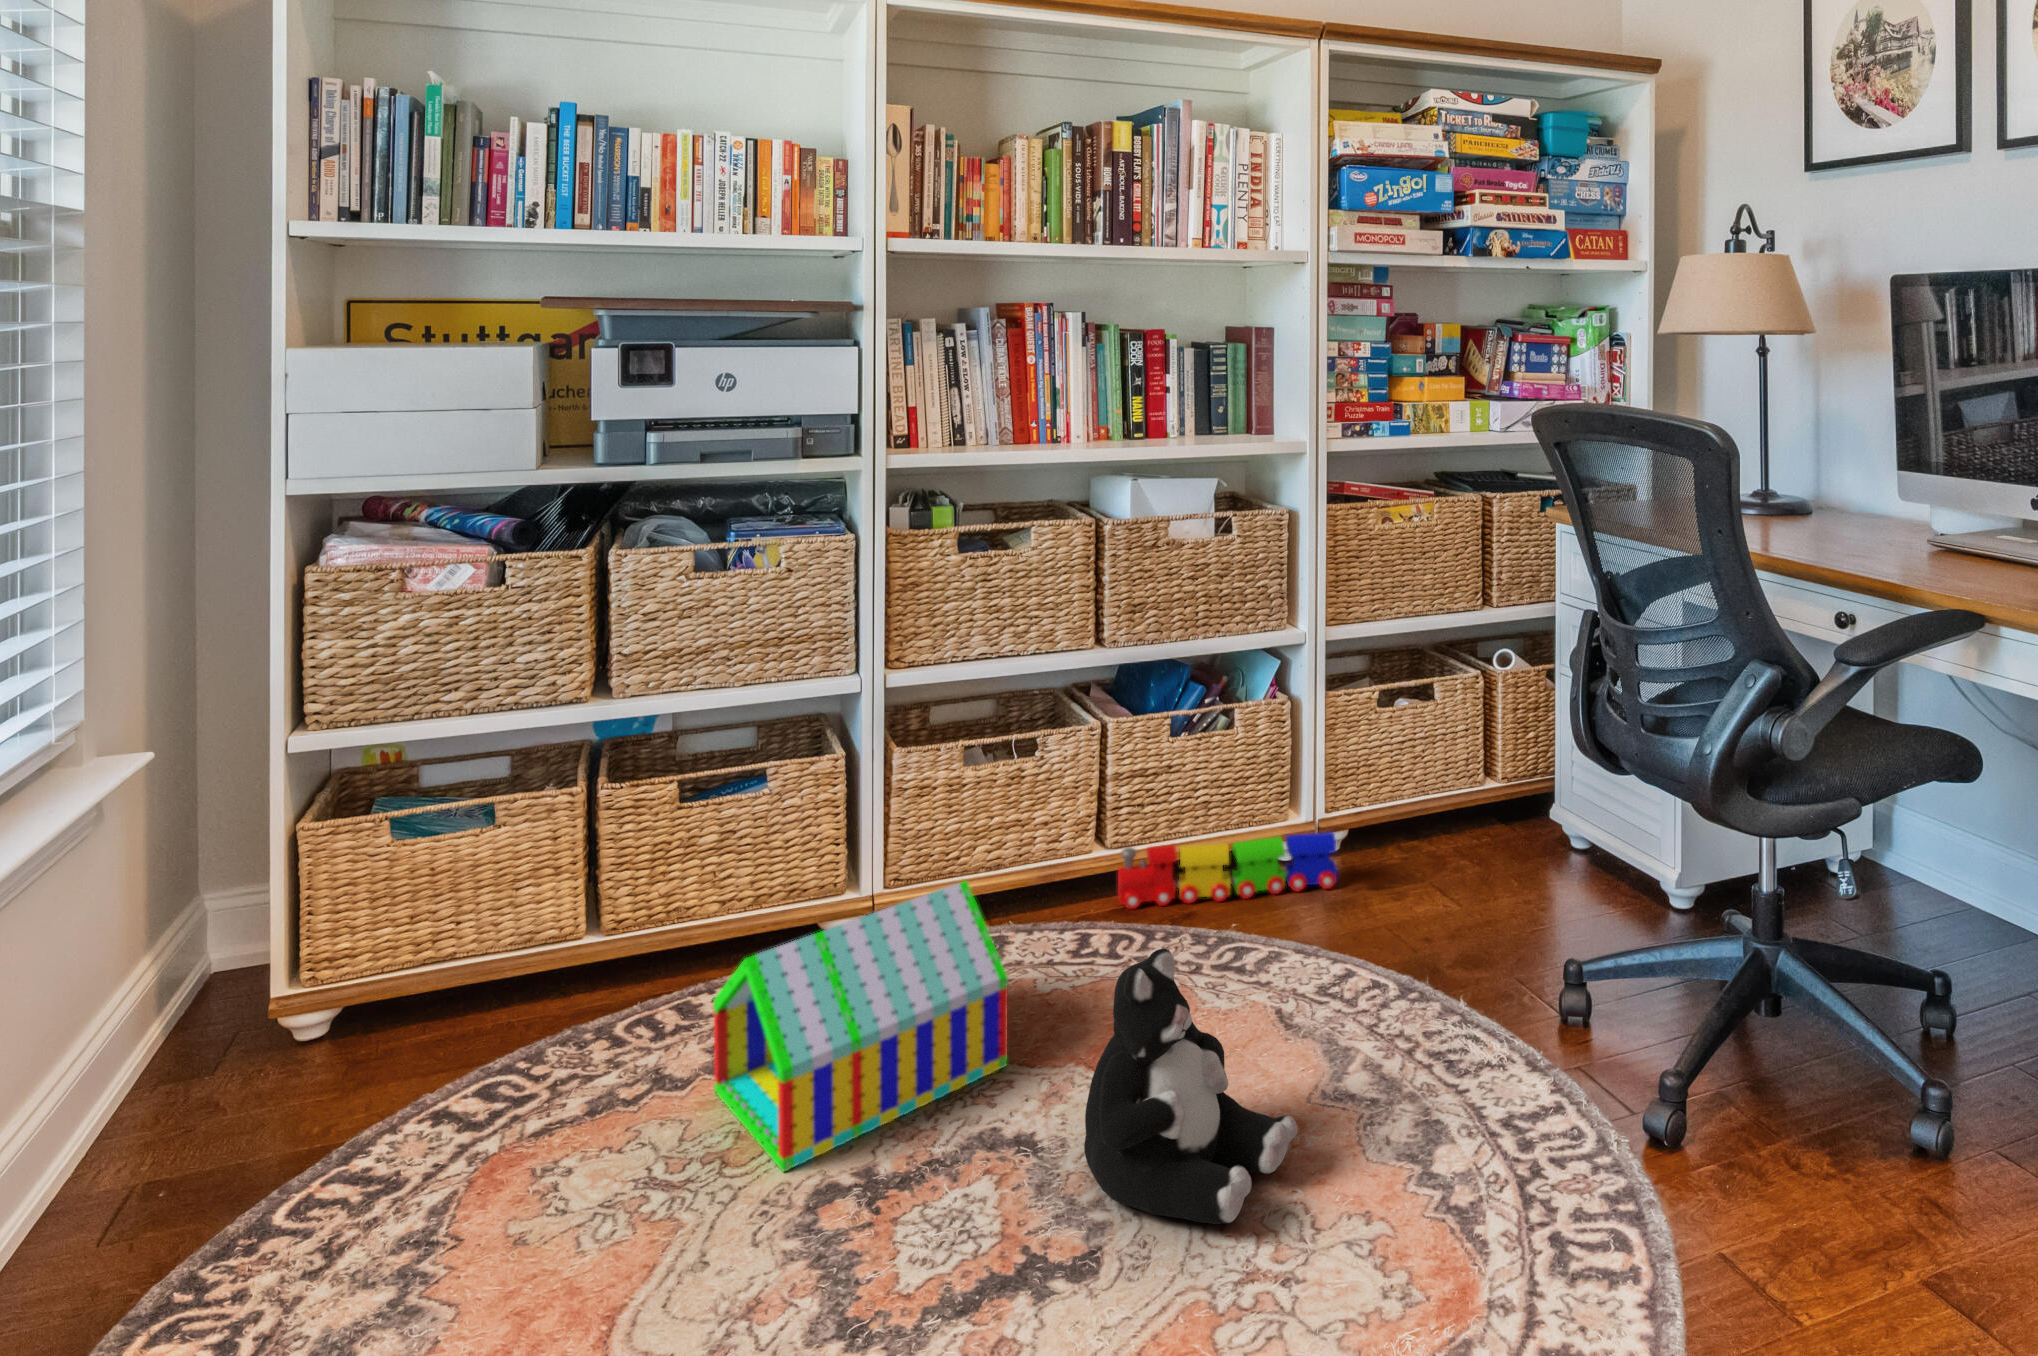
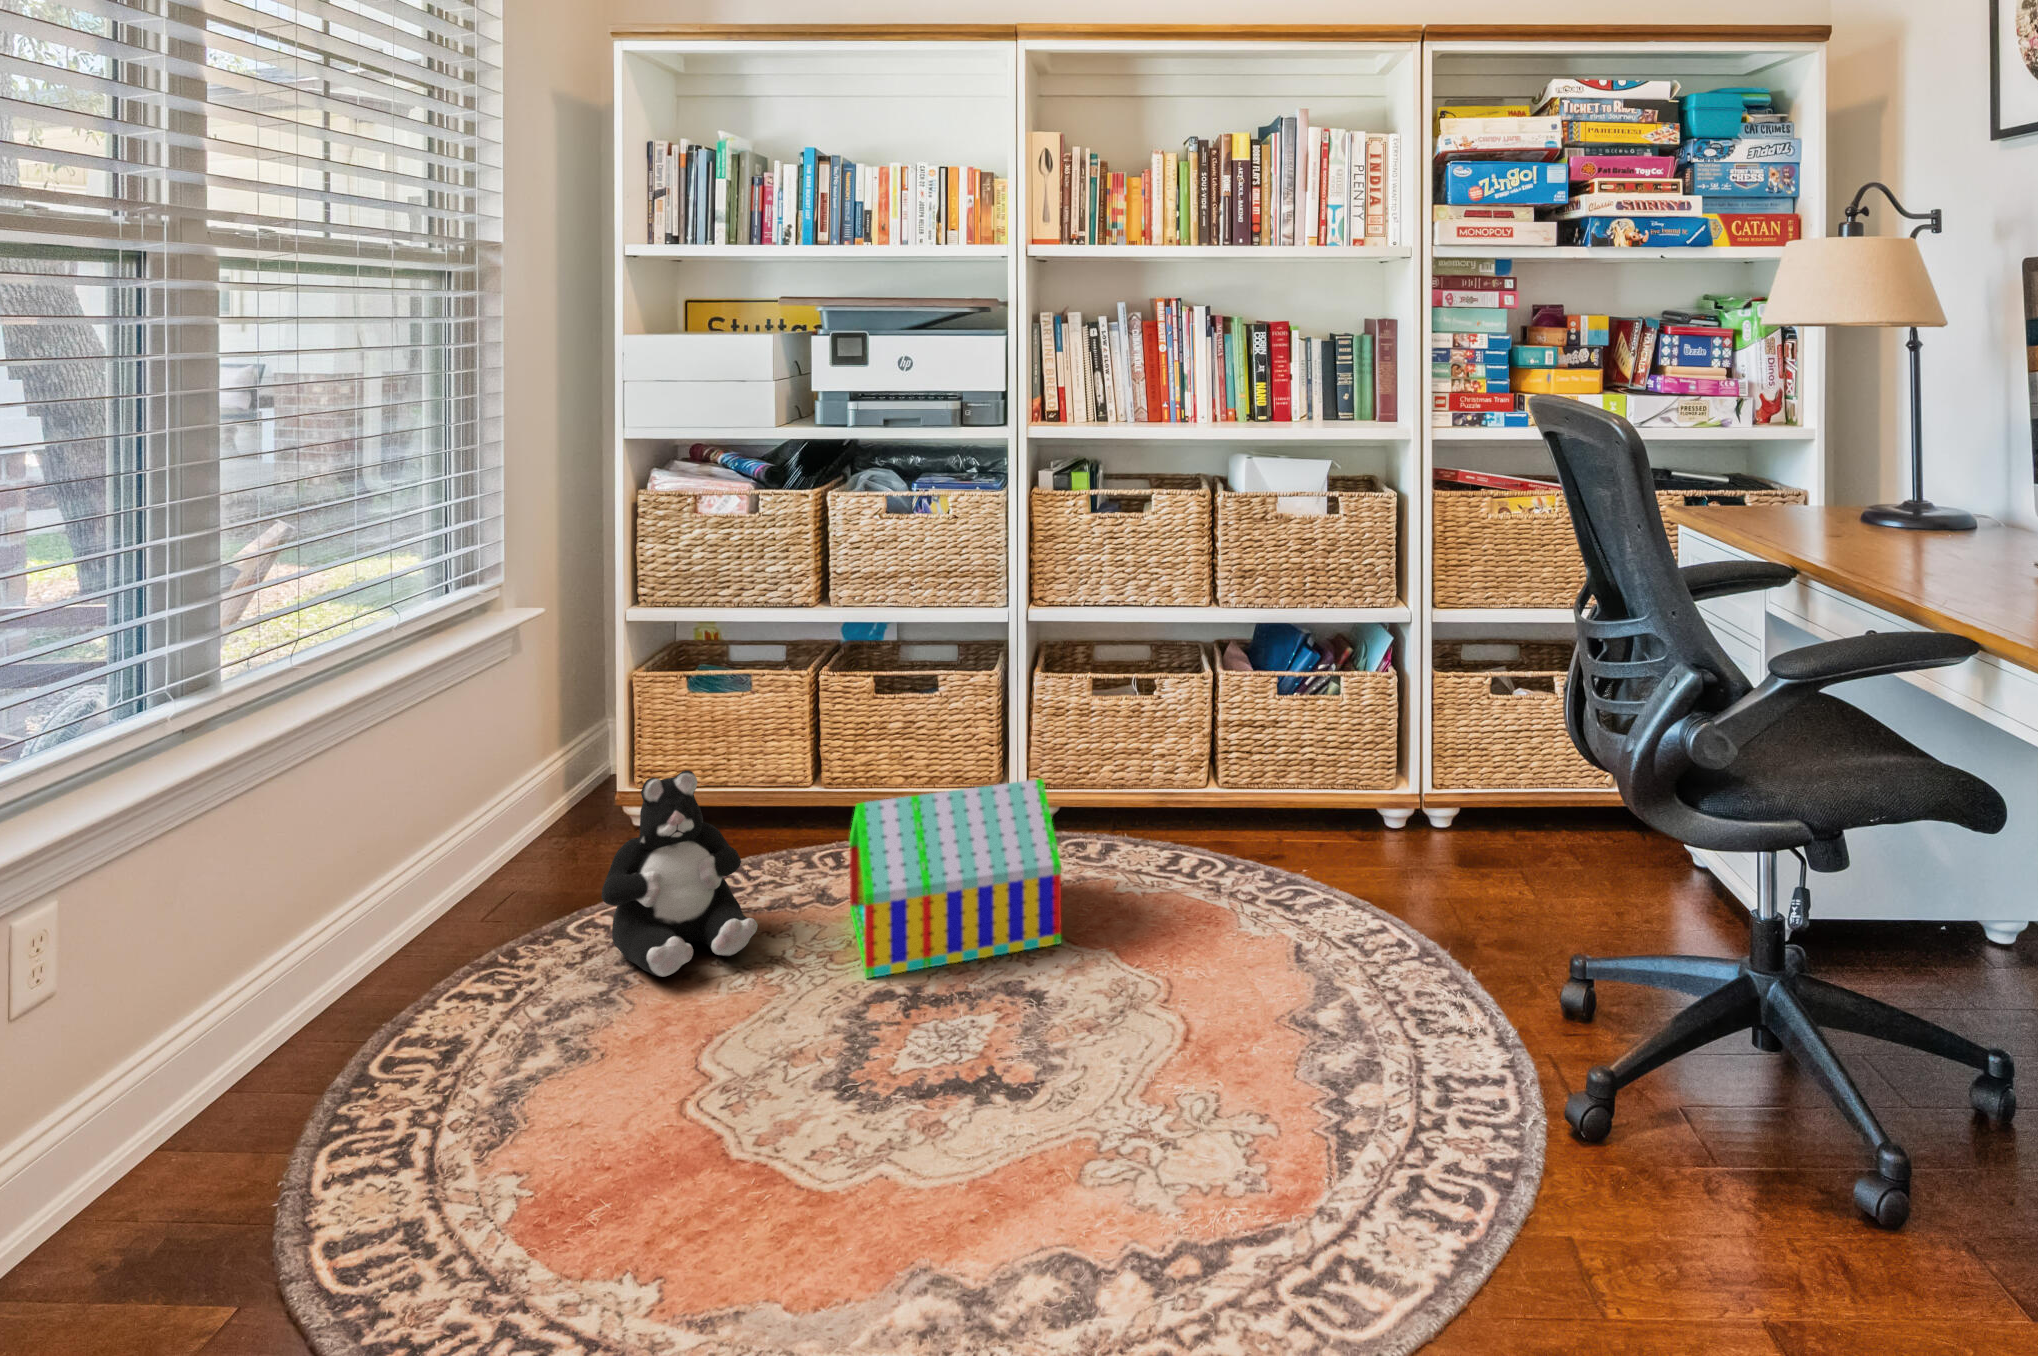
toy train: present [1118,832,1337,909] -> none [1215,789,1426,863]
plush toy: present [1084,948,1297,1224] -> present [601,770,758,977]

